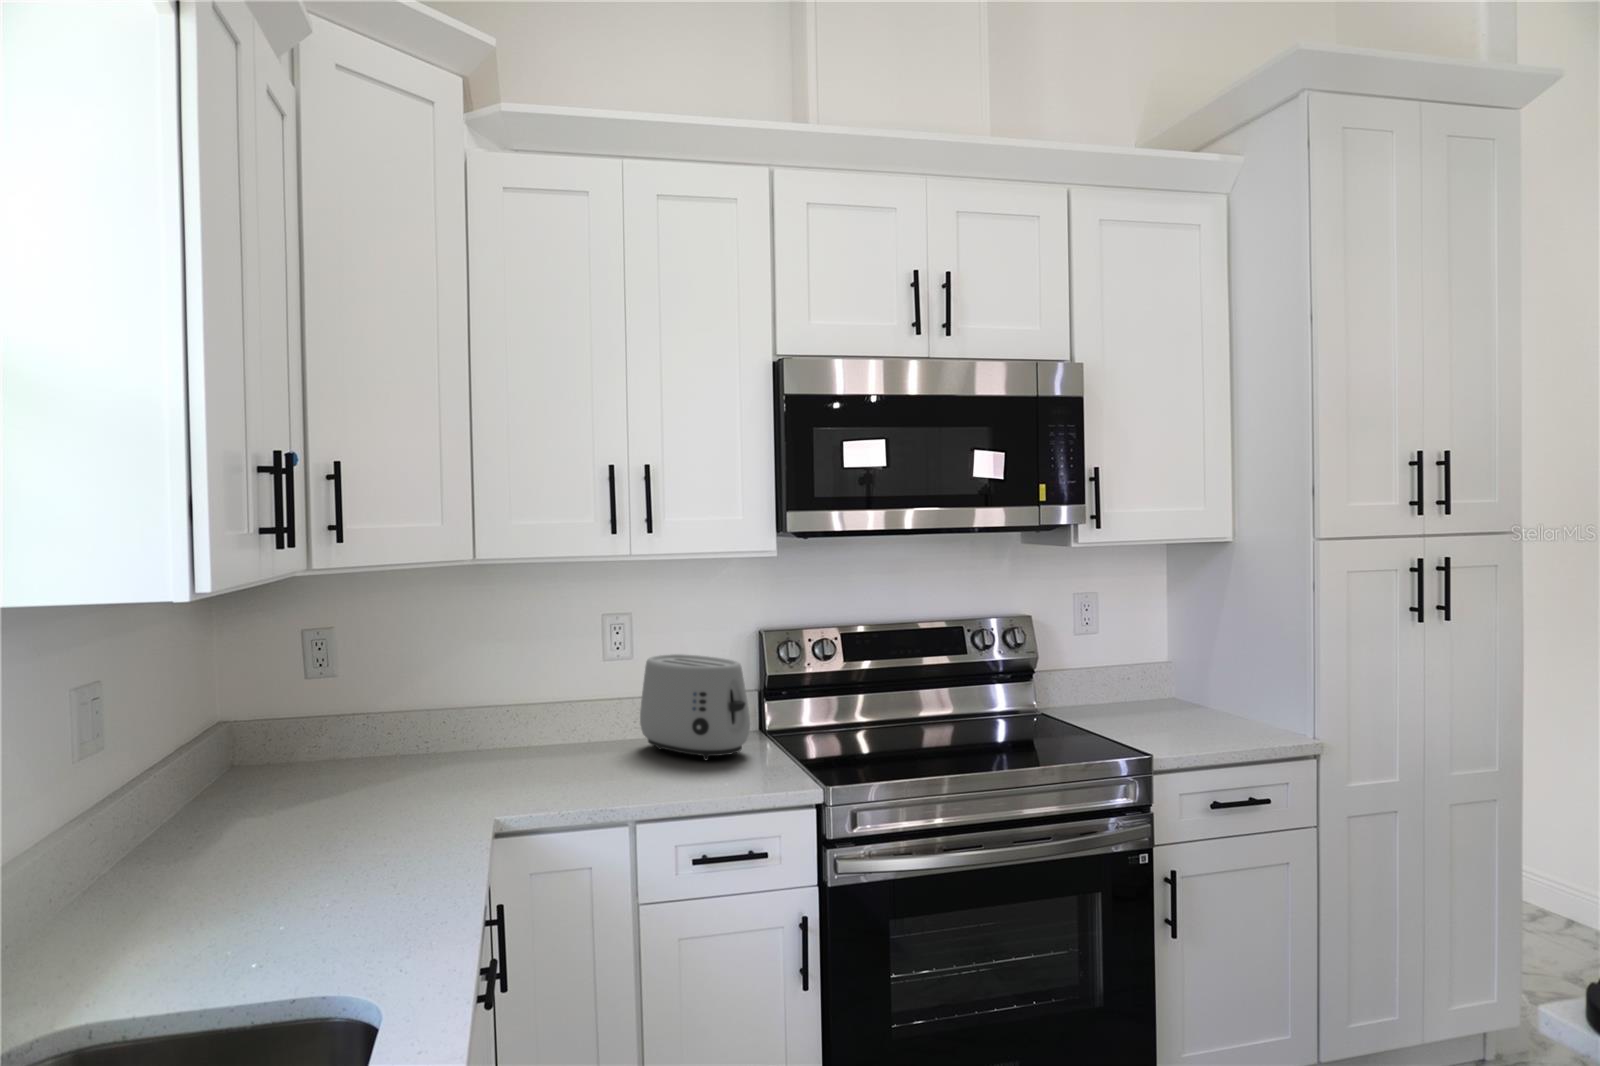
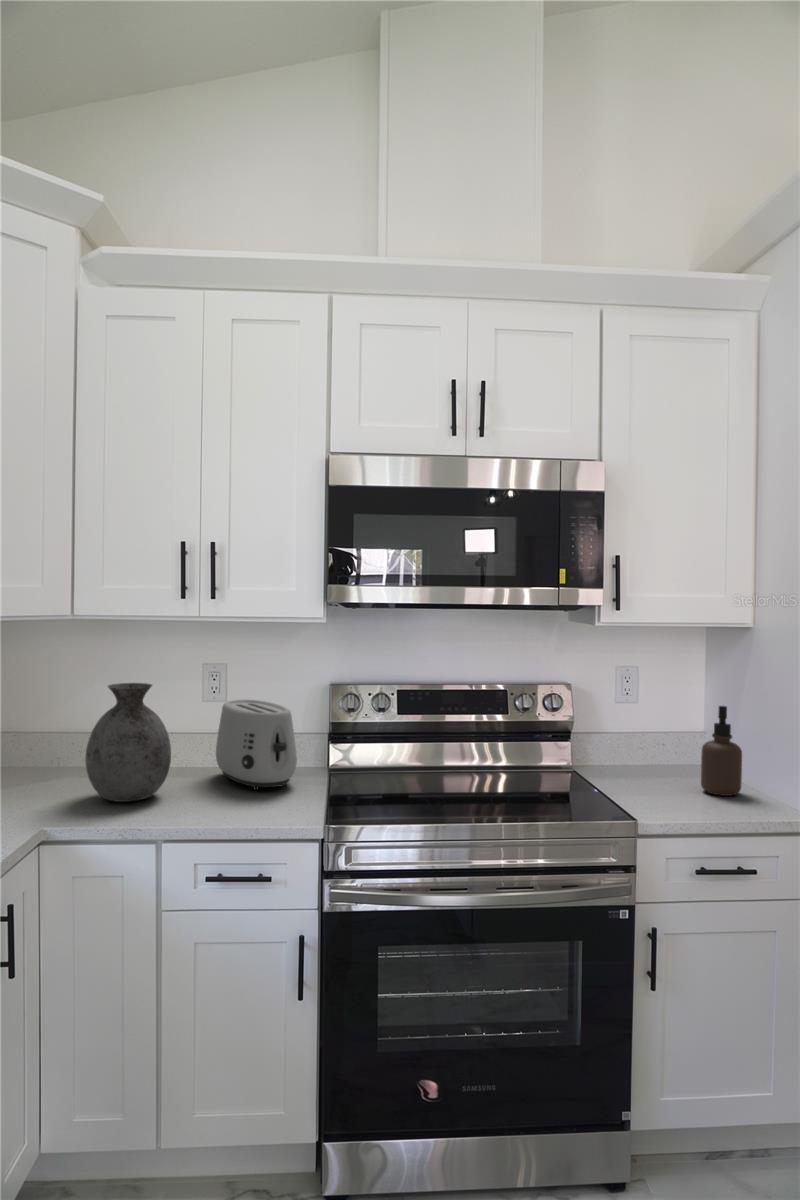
soap dispenser: none [1186,627,1231,725] -> present [701,706,742,796]
vase: none [511,639,613,785] -> present [85,683,171,802]

